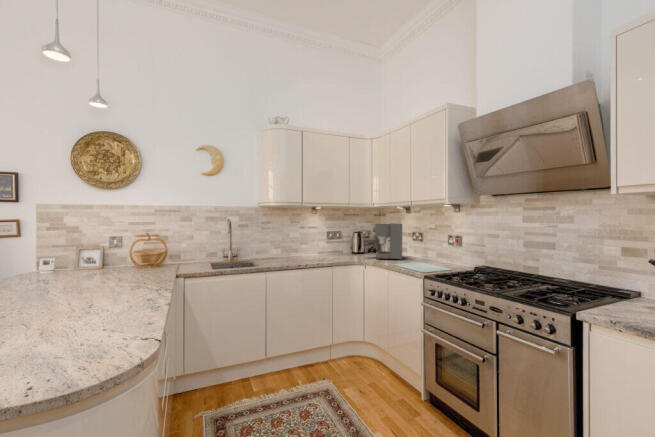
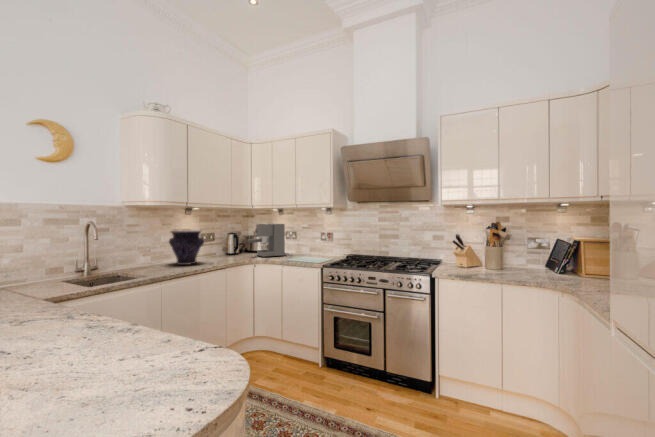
vase: none [290,229,317,260] -> present [169,231,204,265]

